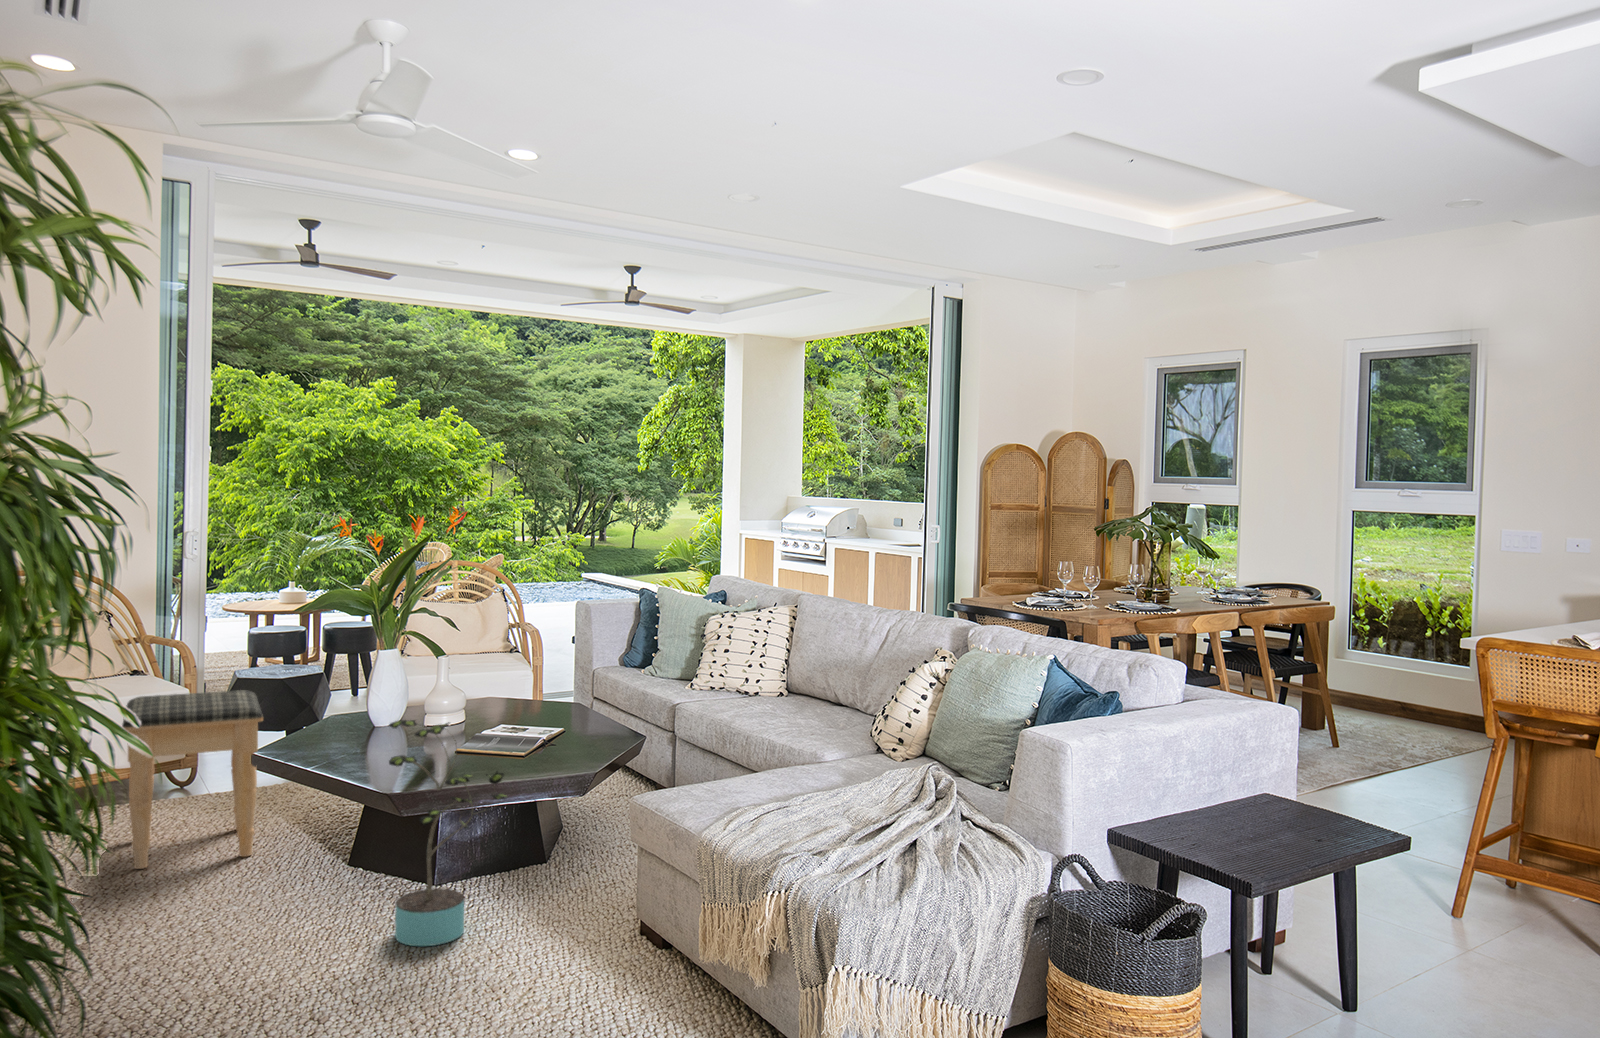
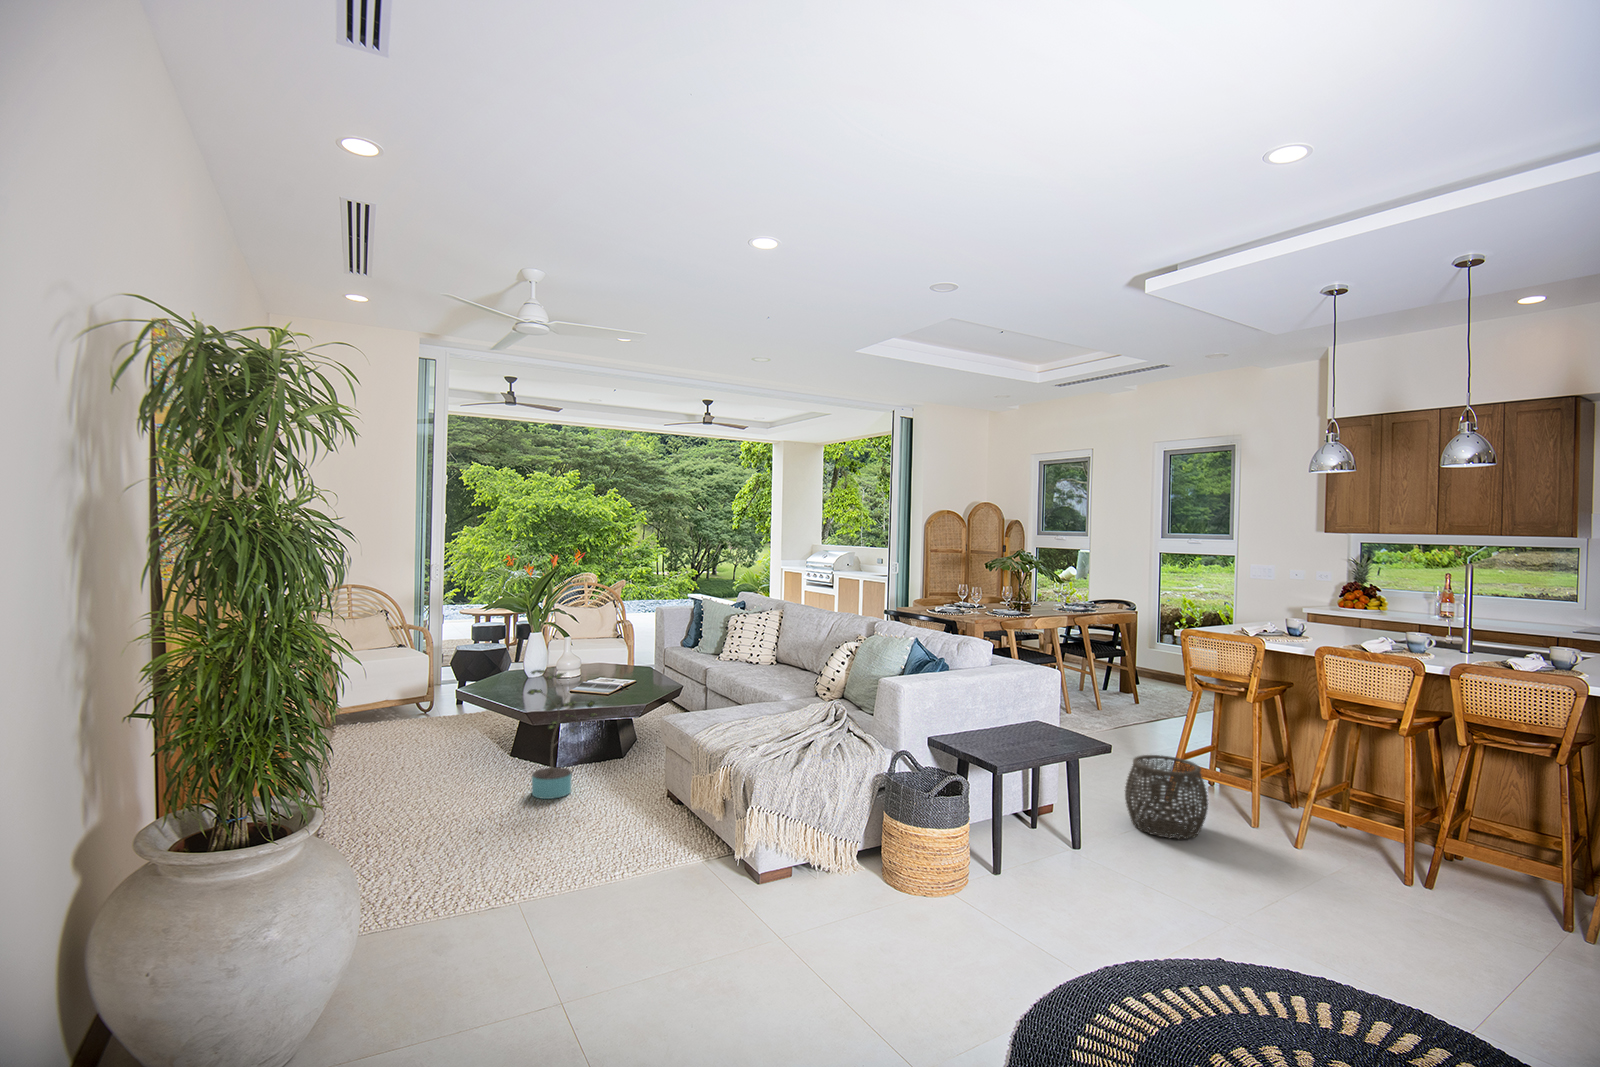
footstool: present [122,690,263,869] -> none [390,655,469,755]
woven basket: none [1403,844,1549,986] -> present [1125,755,1208,839]

